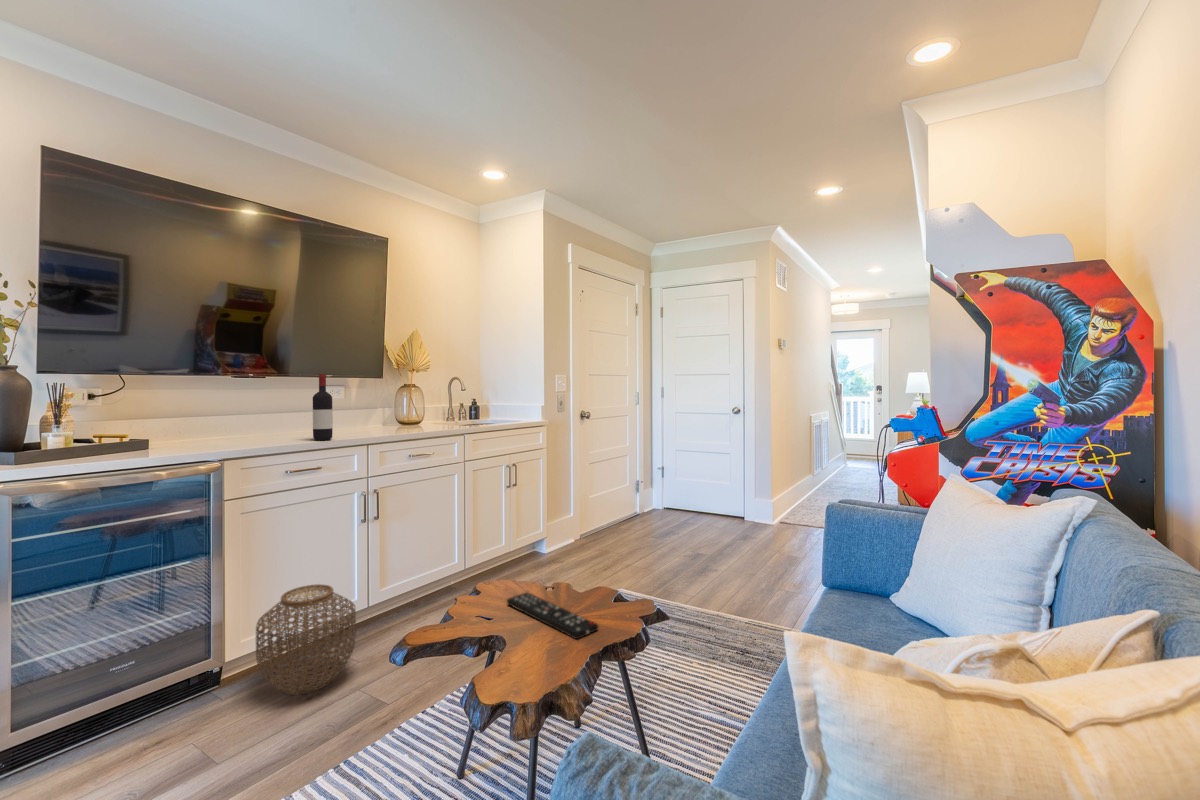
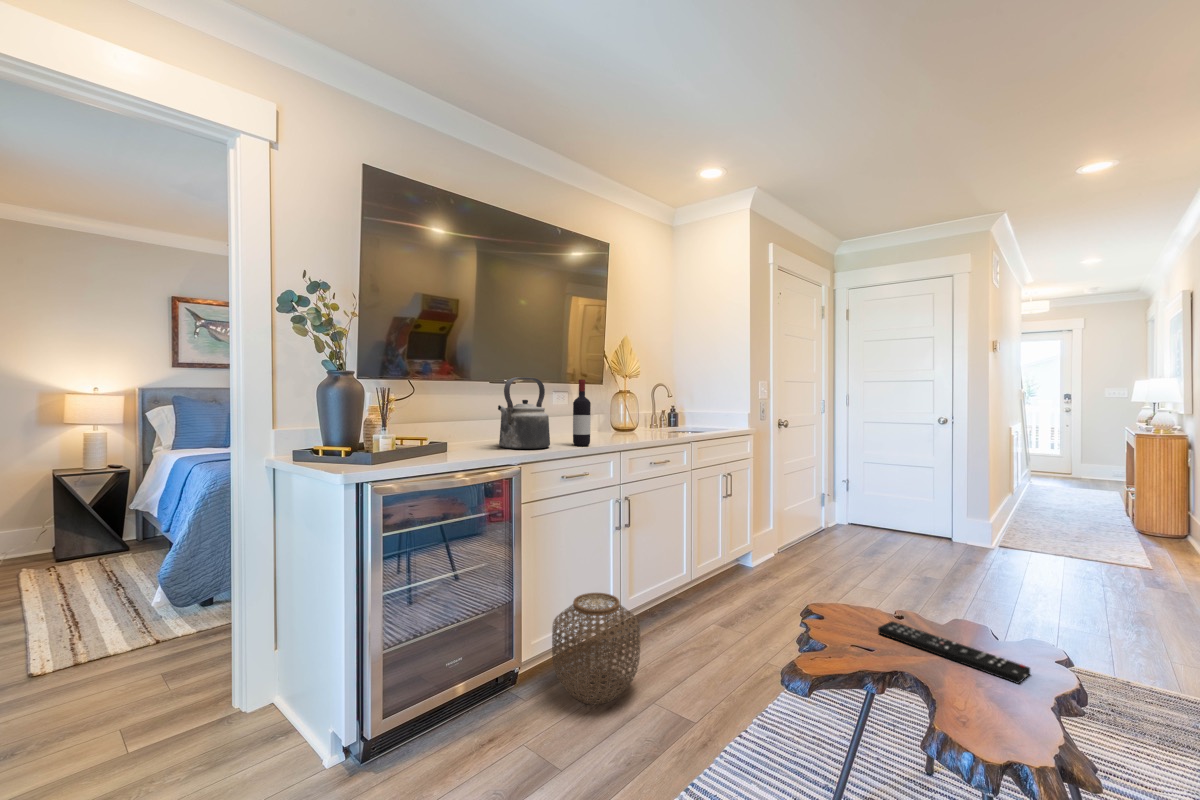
kettle: none [209,372,282,444] -> present [498,377,550,449]

